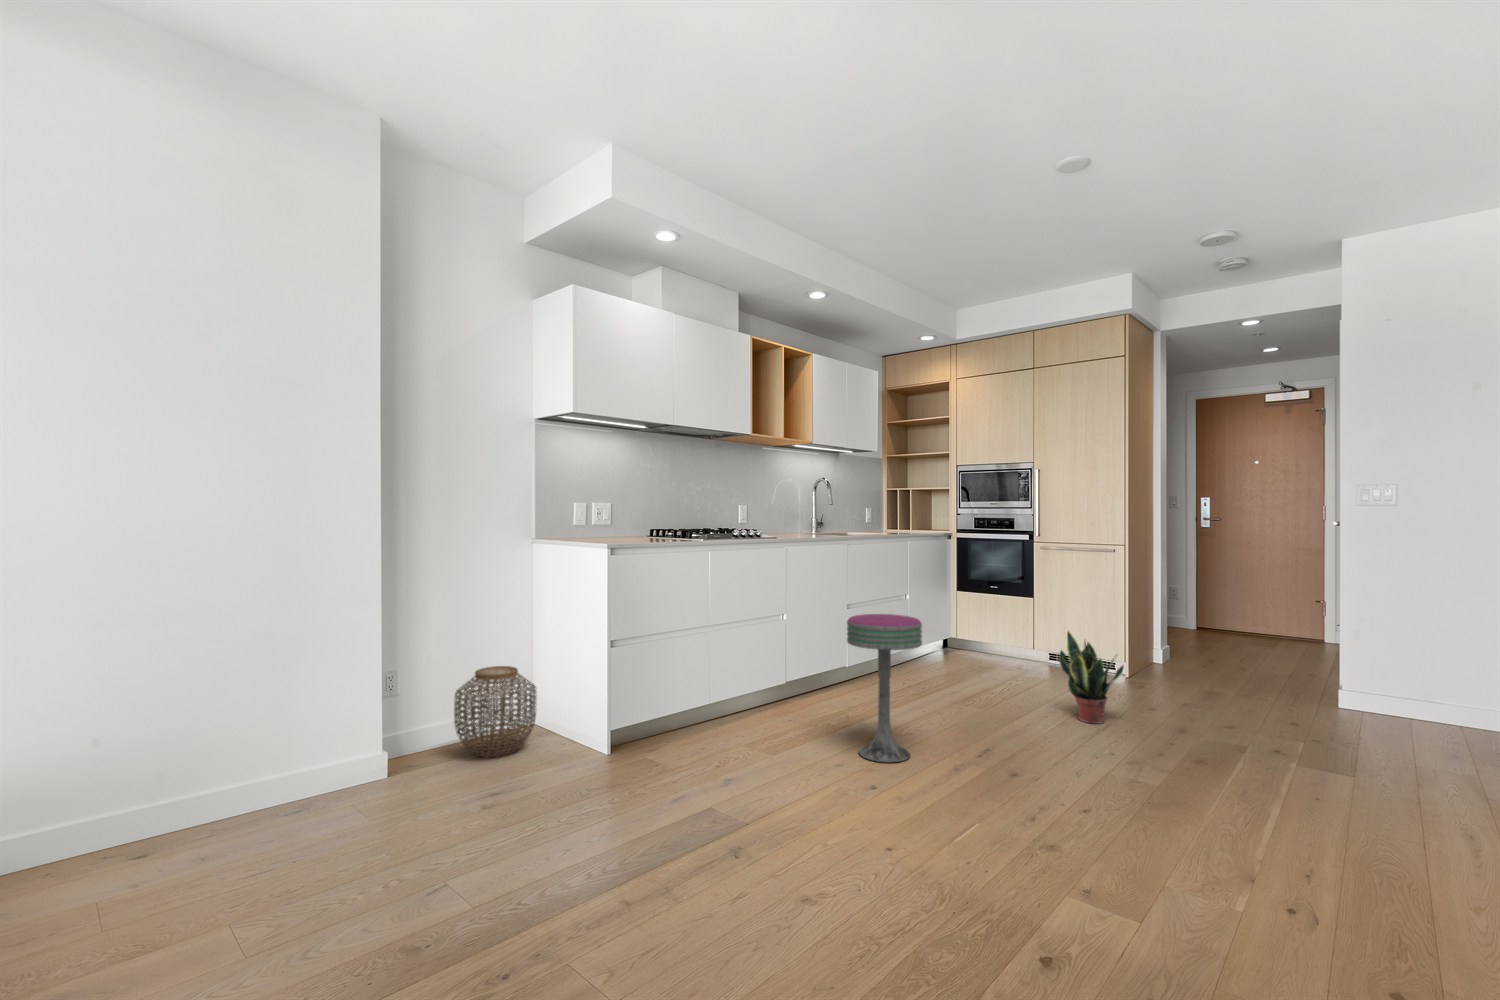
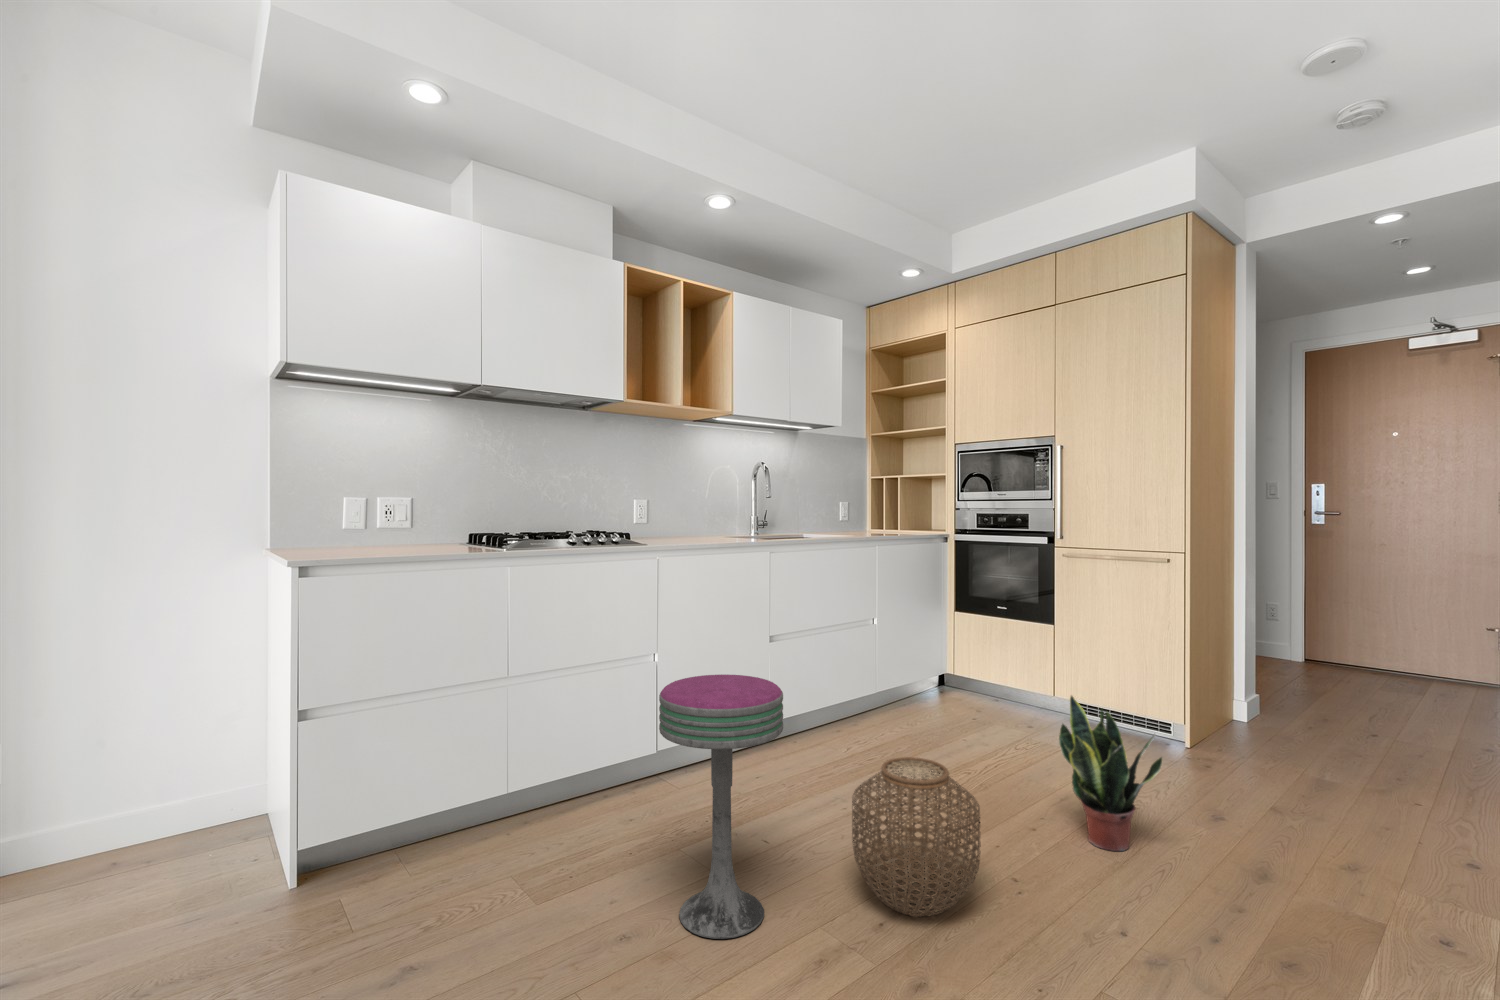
woven basket: present [454,666,536,757] -> present [852,757,981,916]

